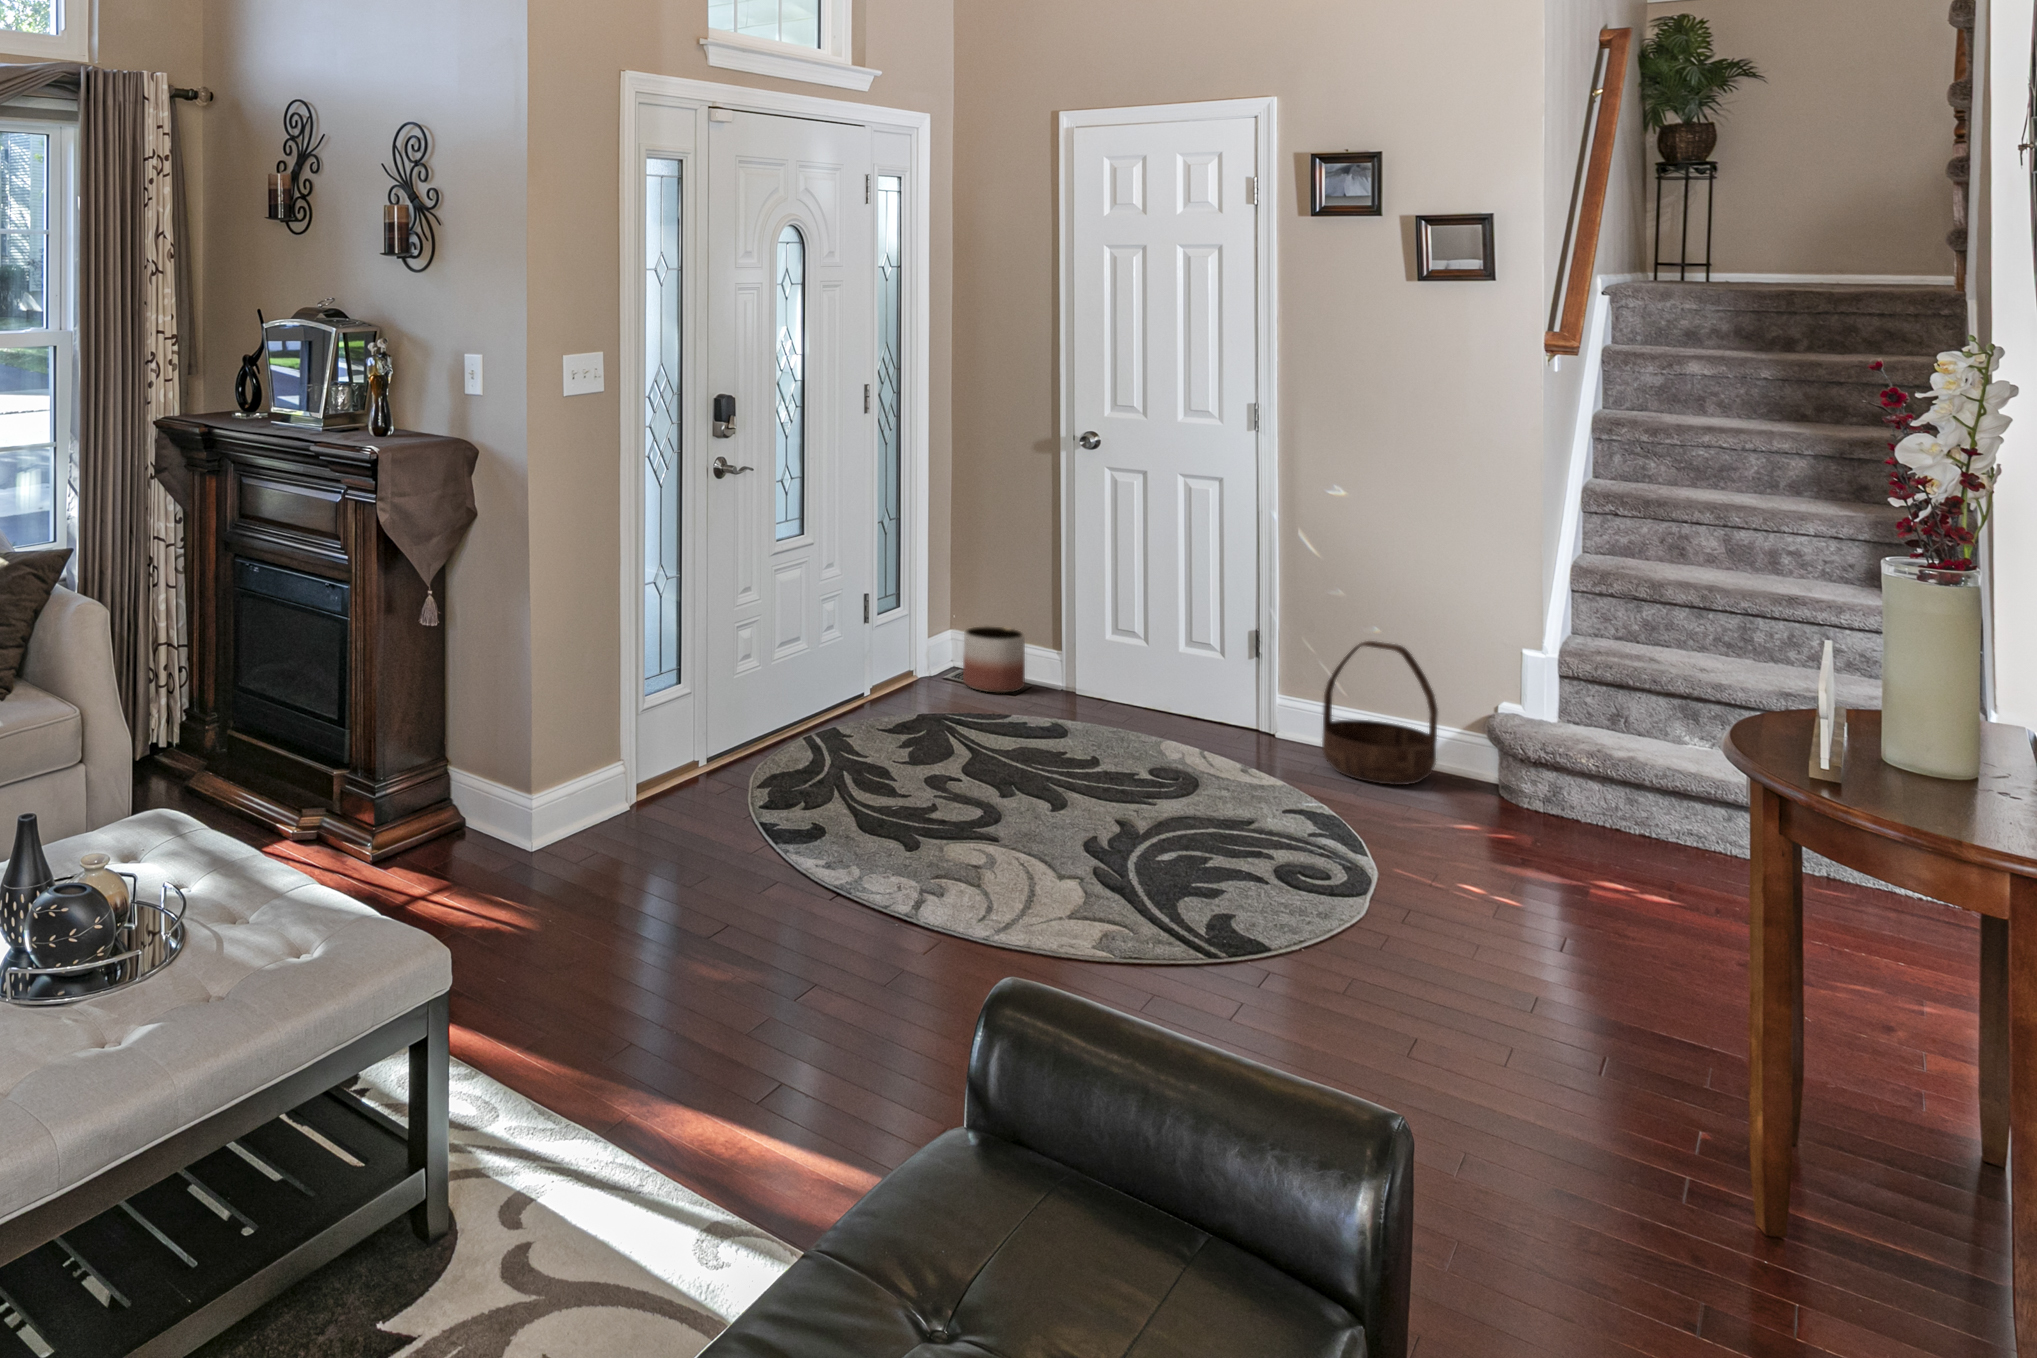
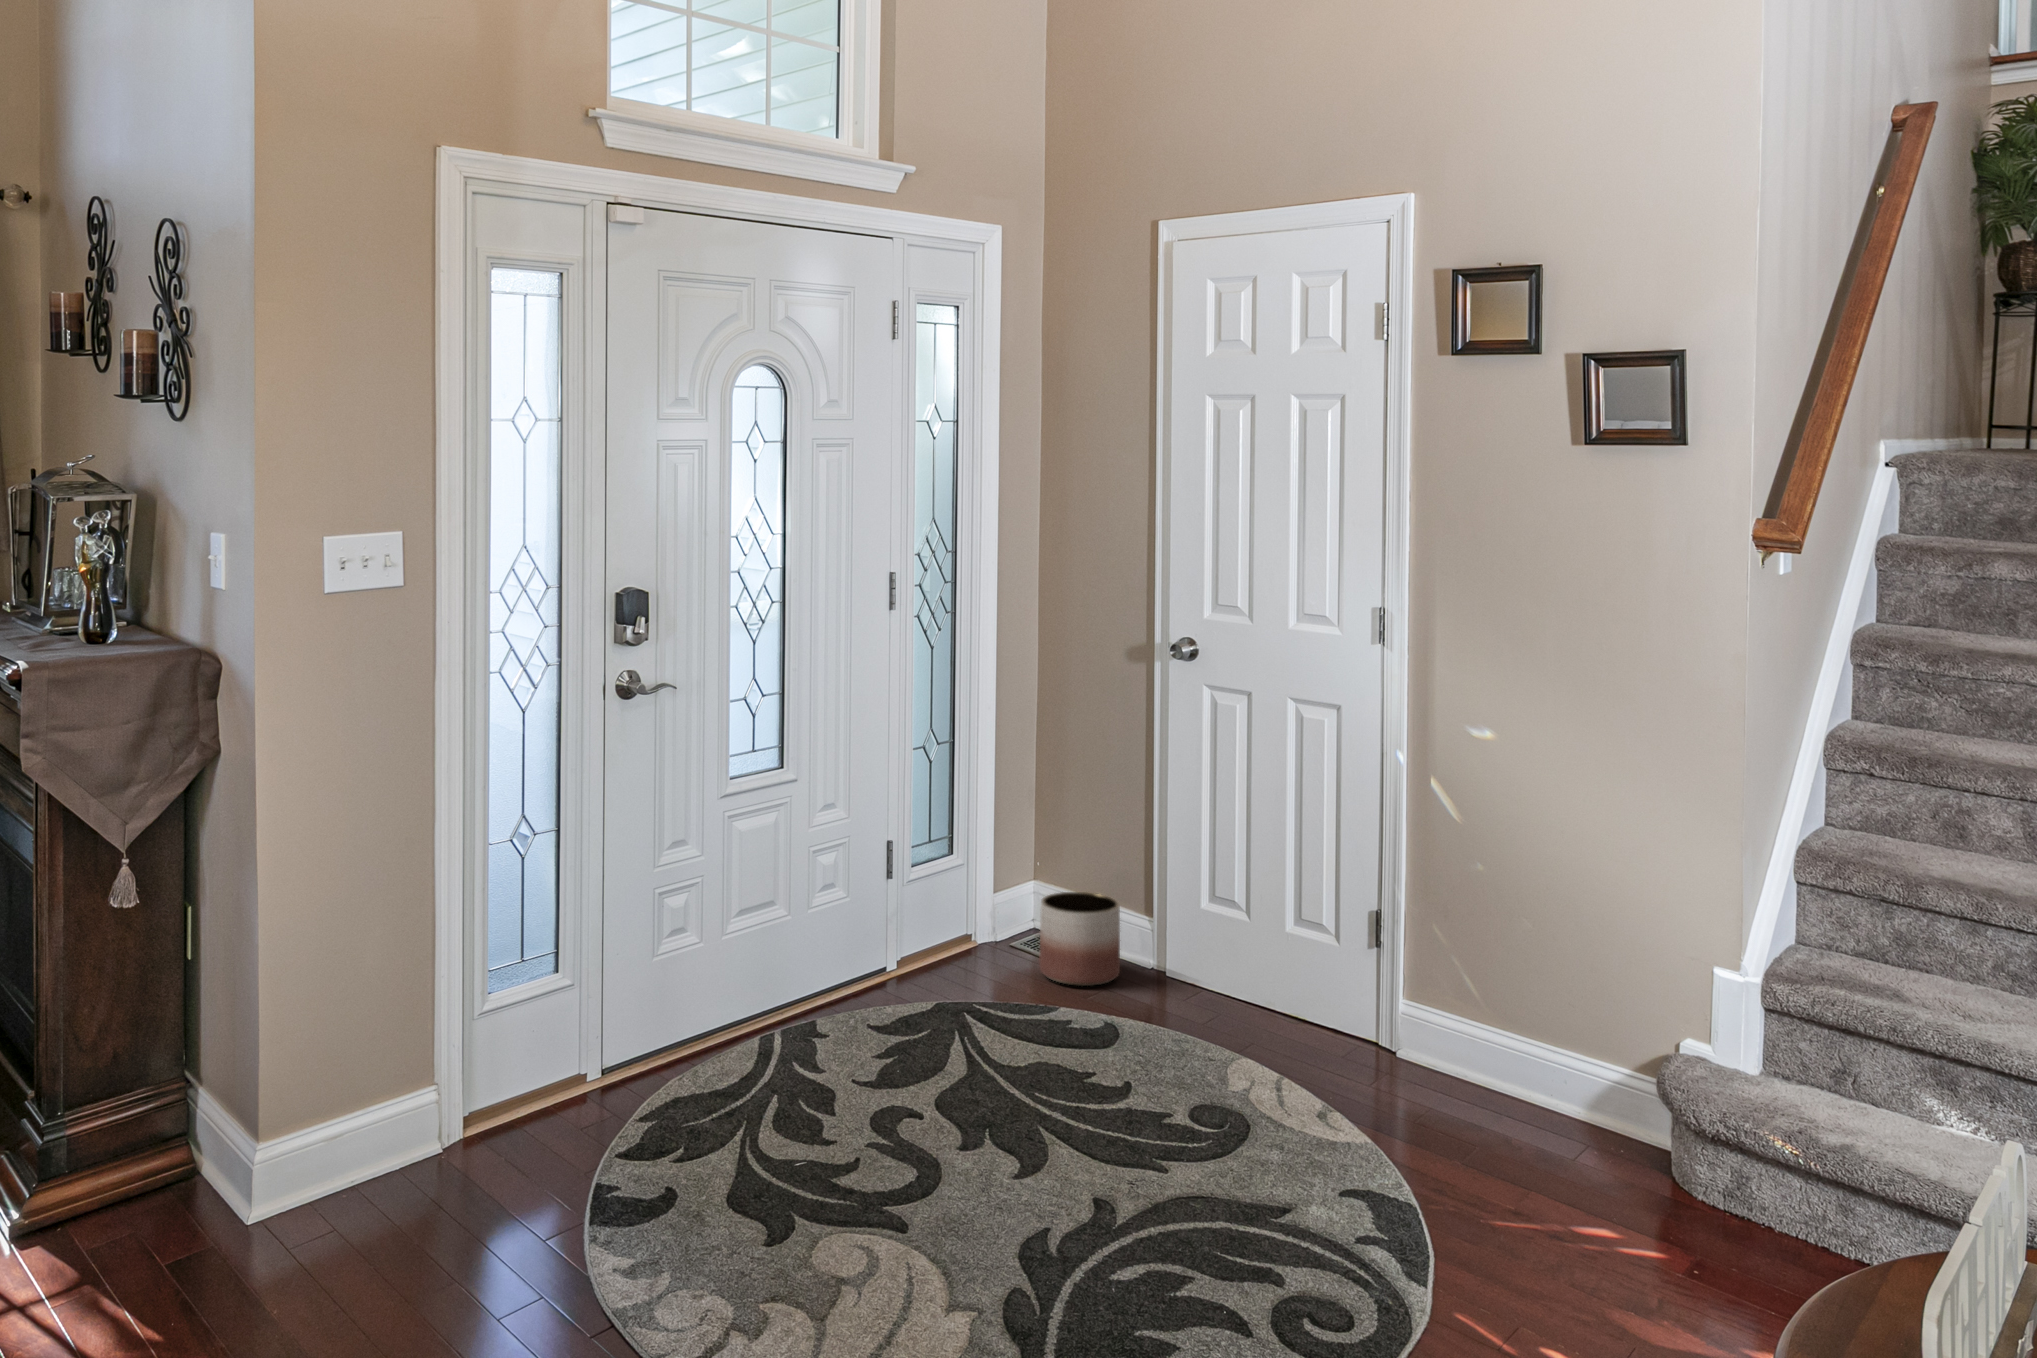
basket: present [1322,641,1438,785] -> none [1455,945,1605,1159]

